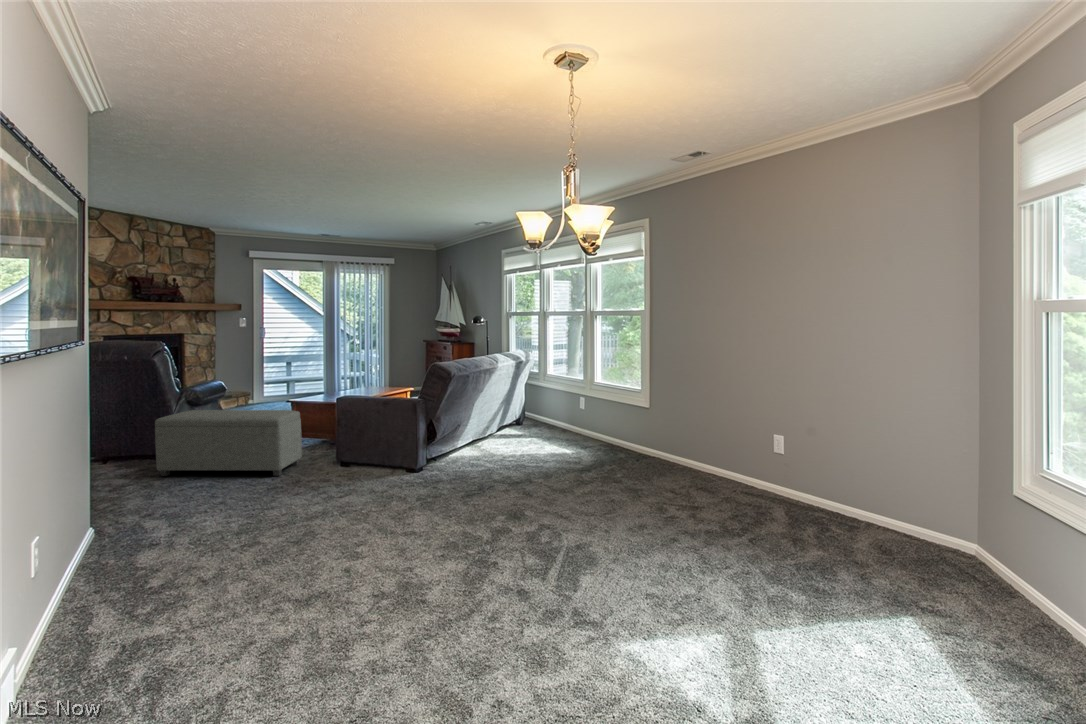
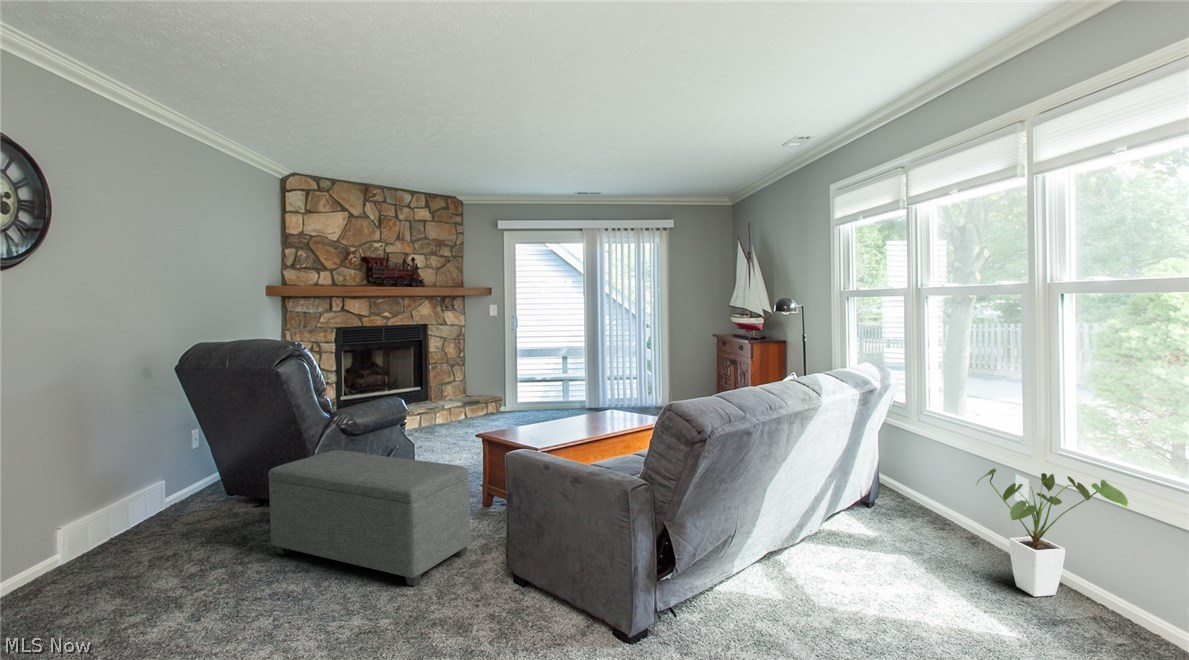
house plant: none [565,393,620,448] -> present [977,468,1128,597]

